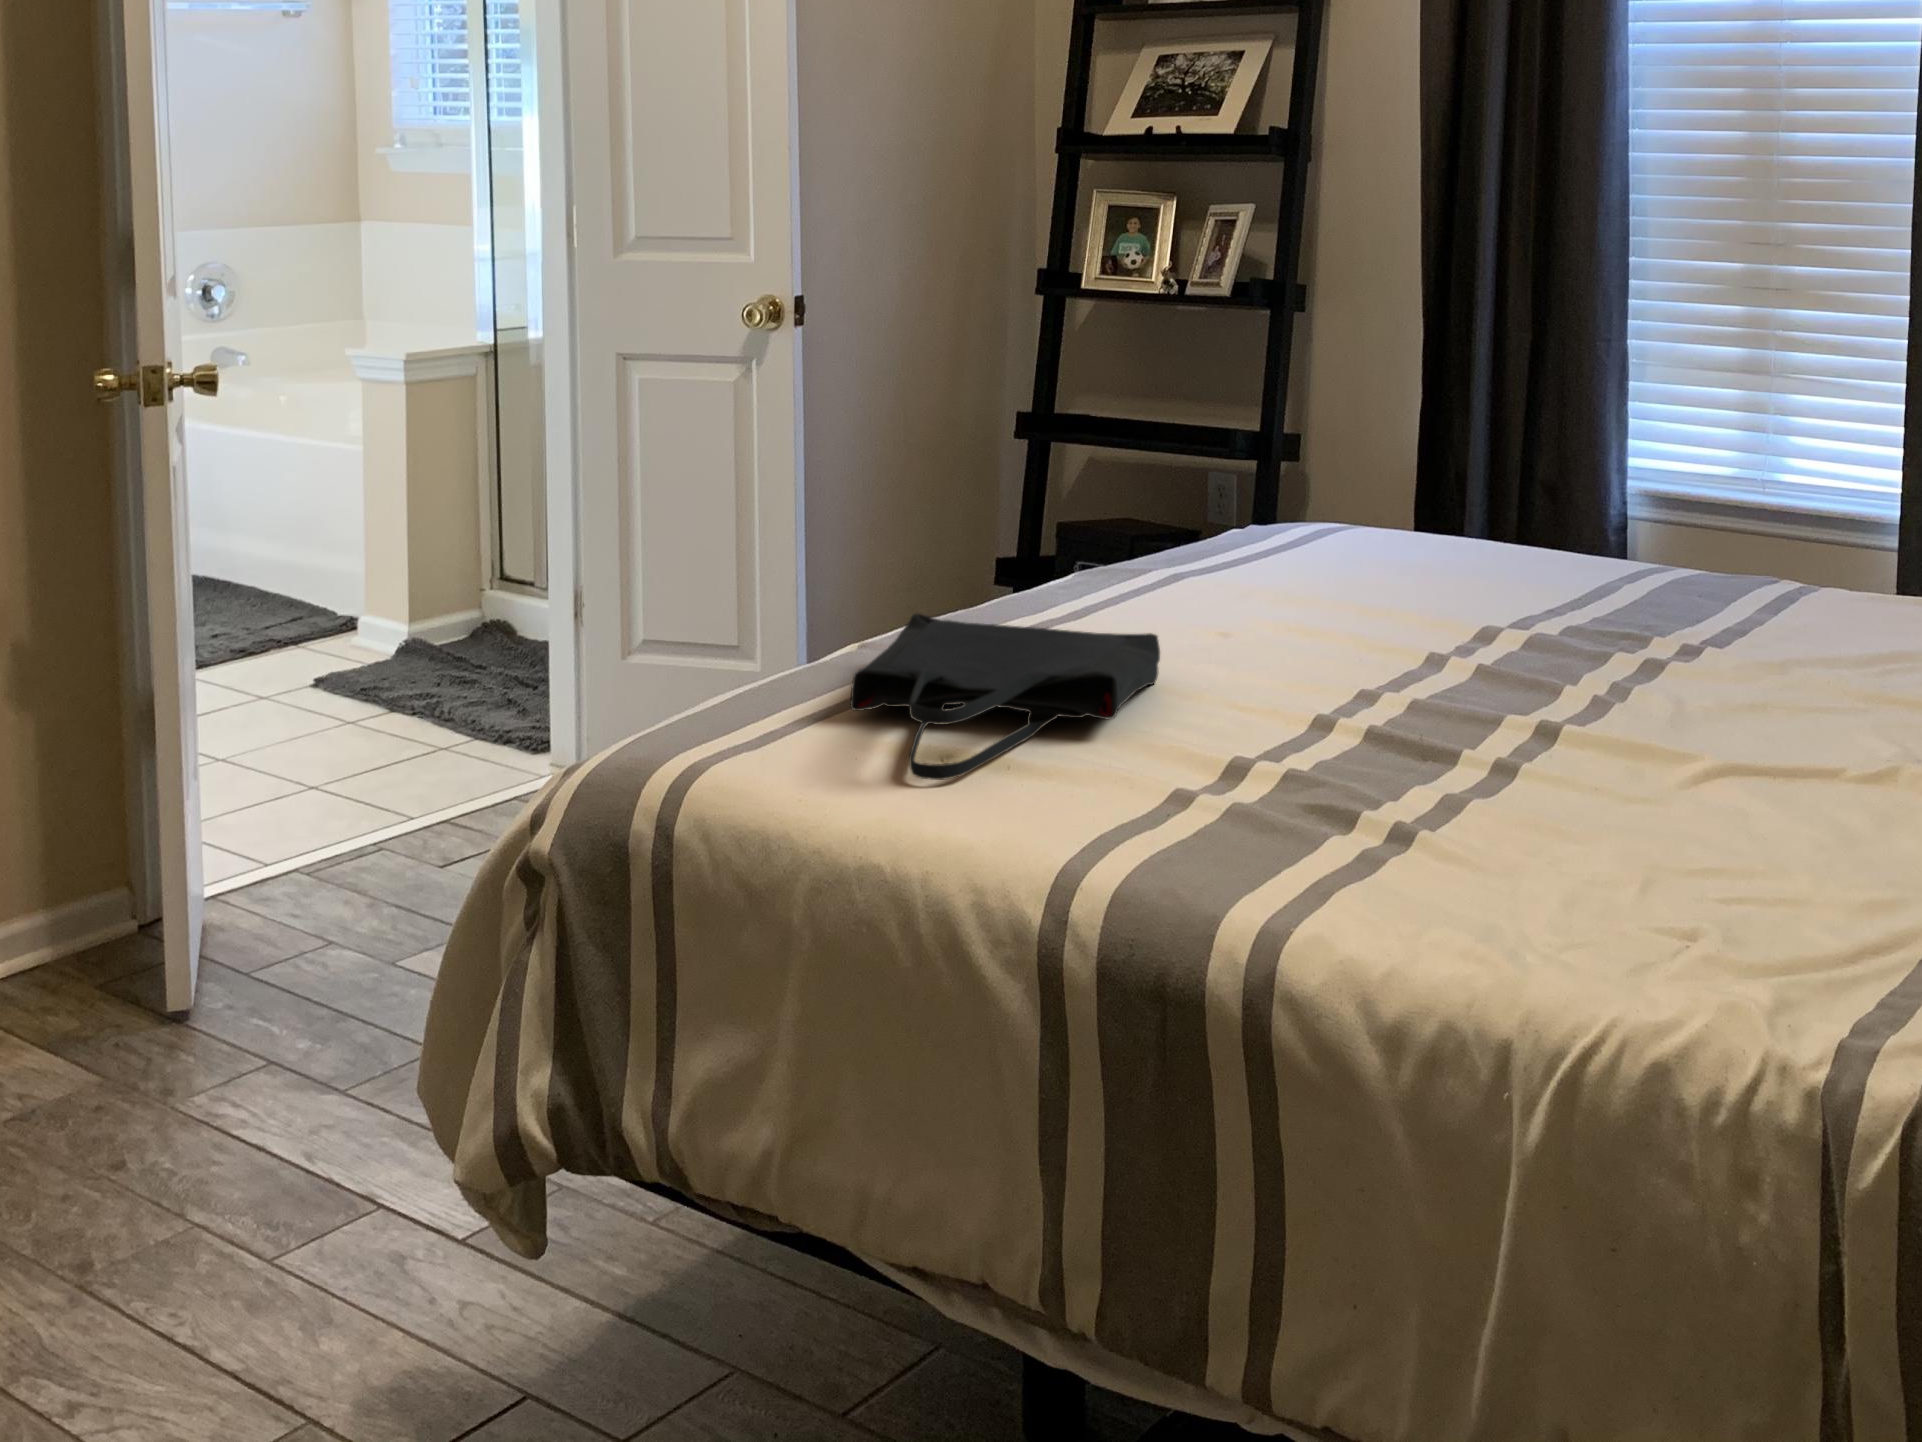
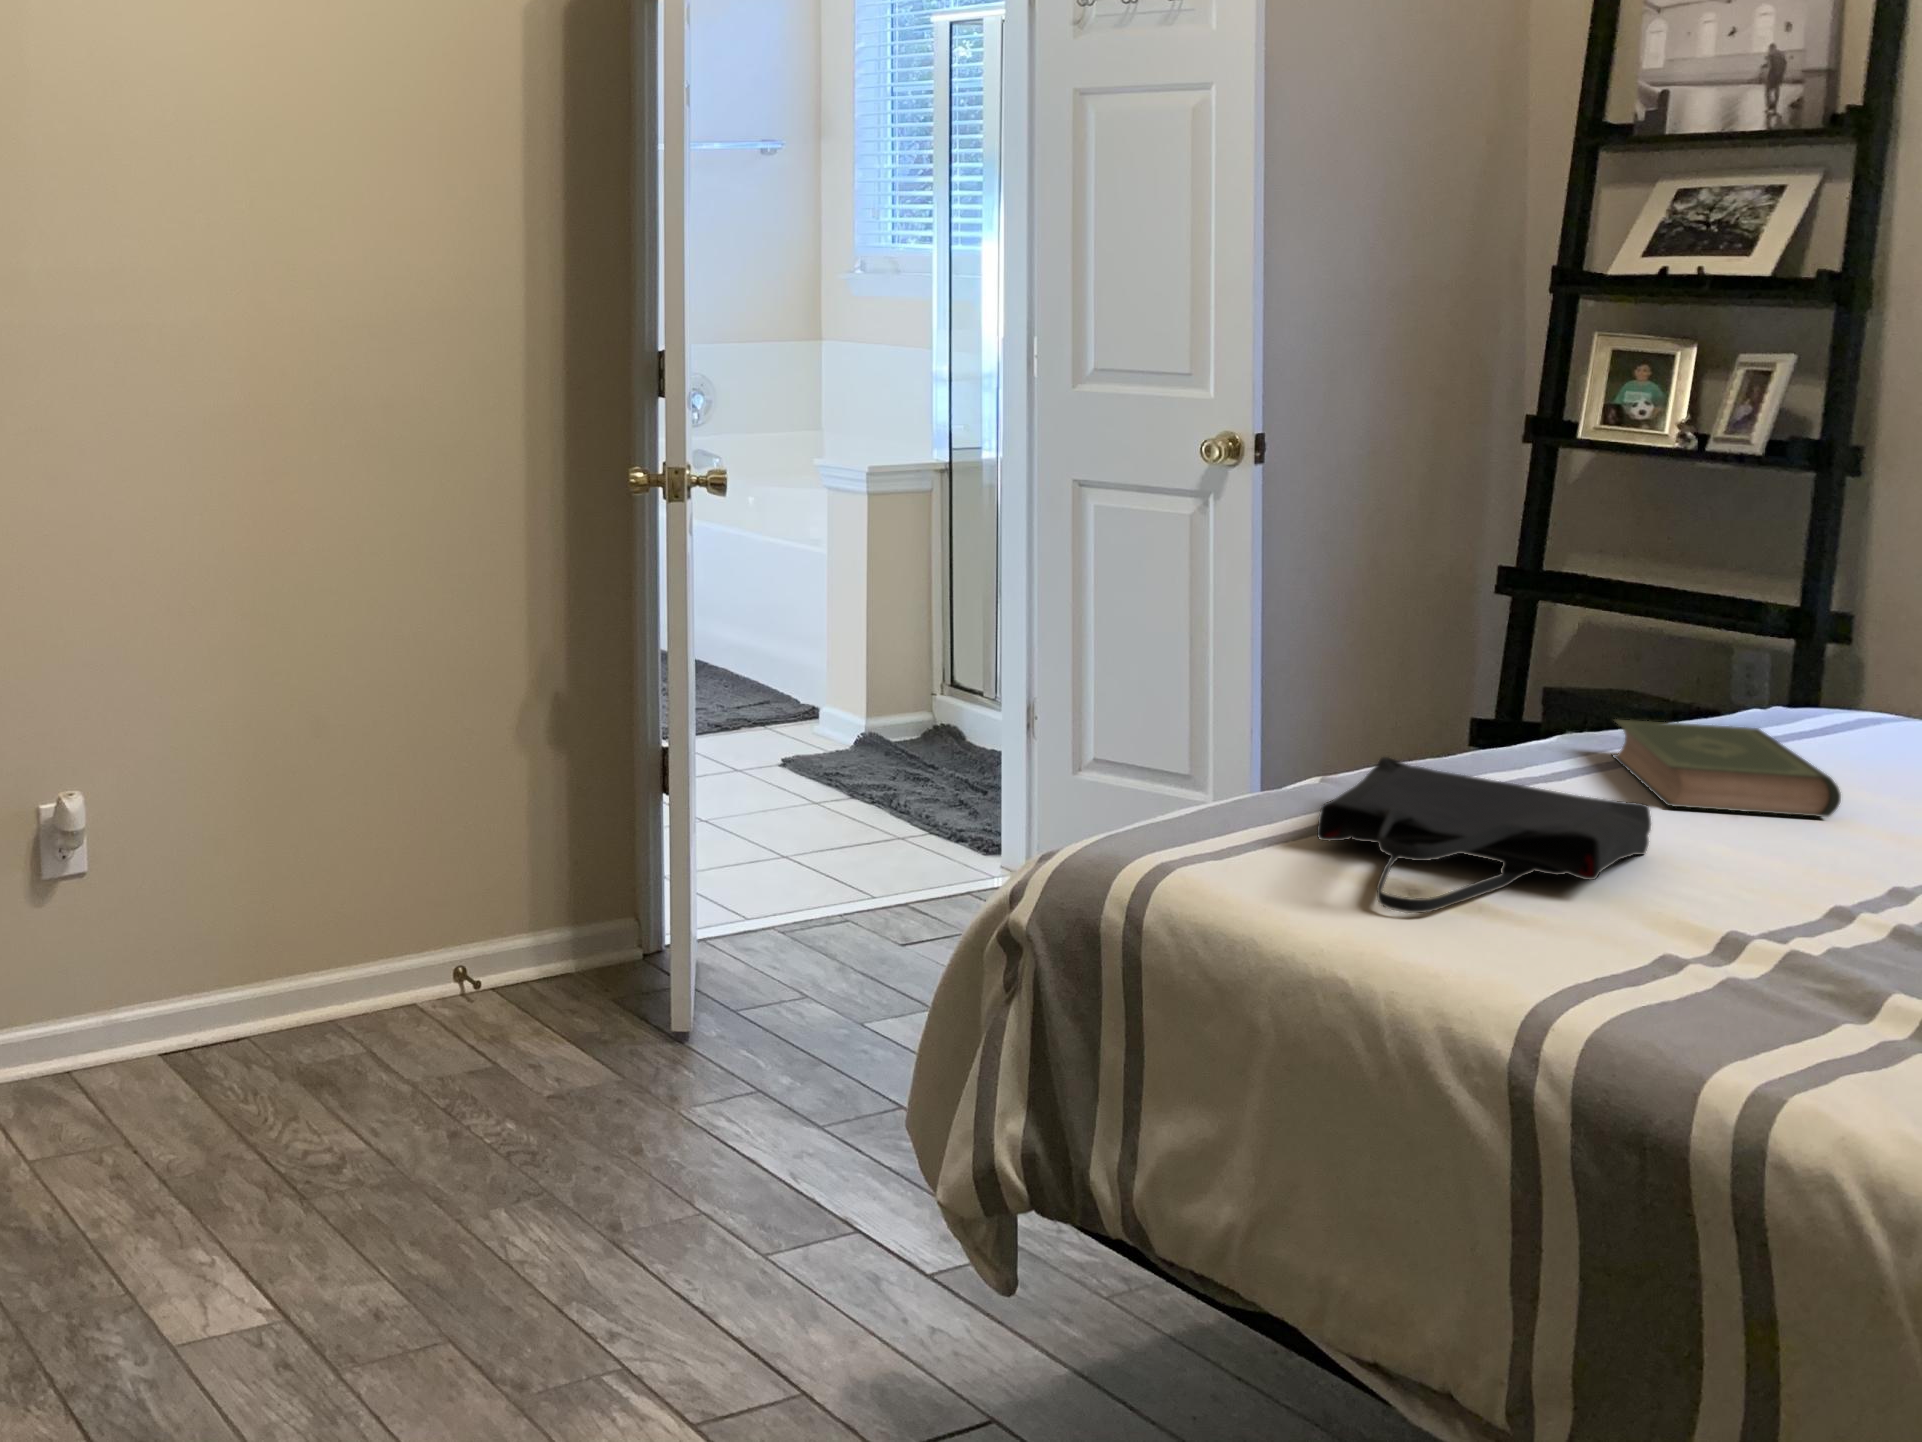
book: none [1120,547,1314,632] -> present [1613,720,1841,817]

